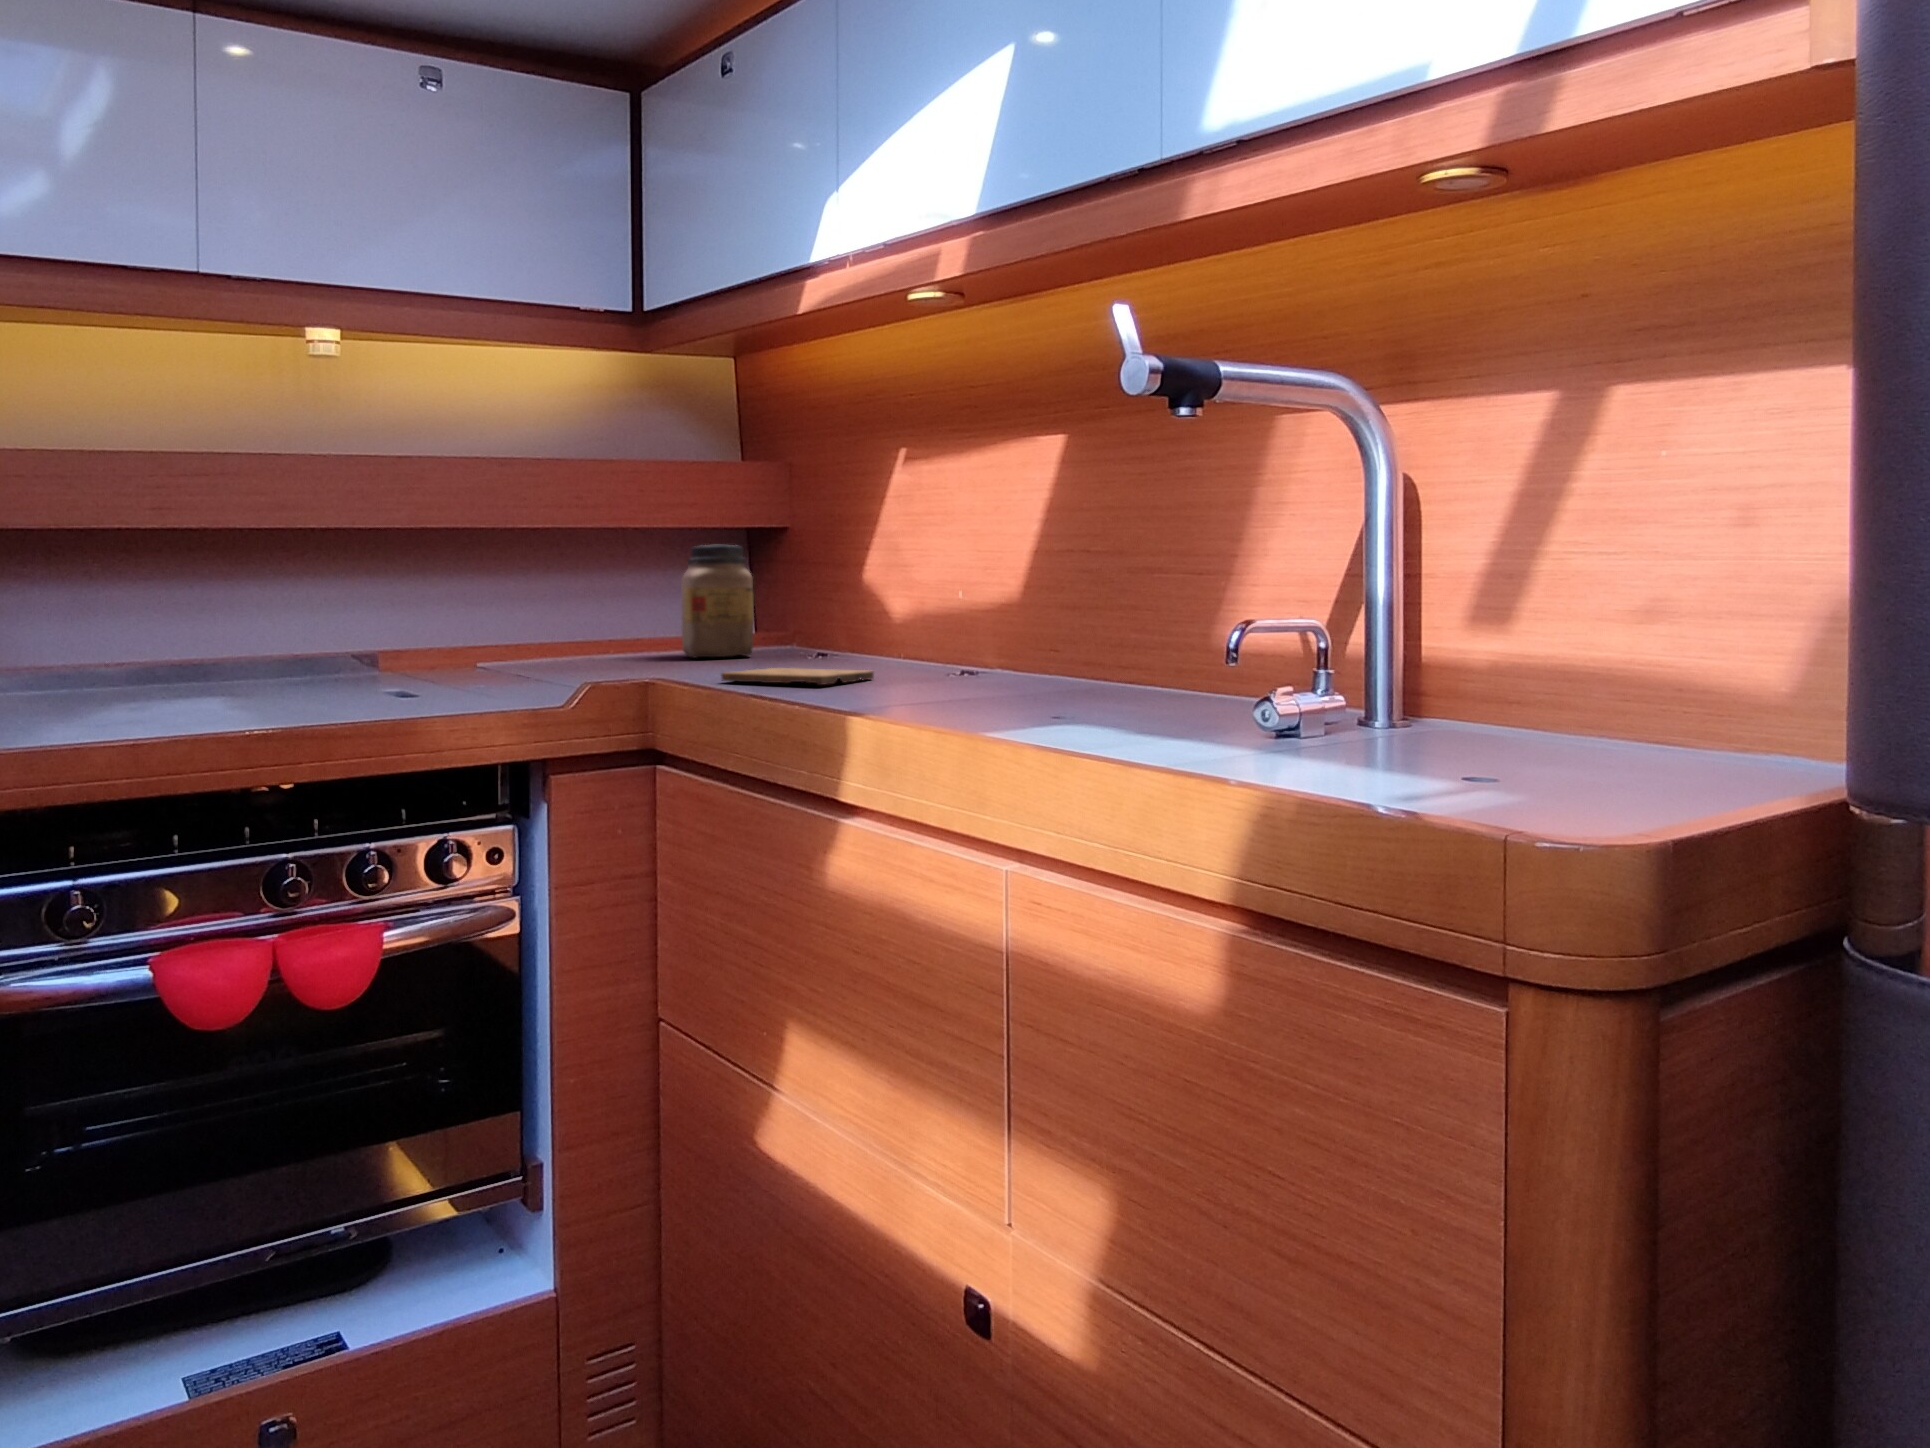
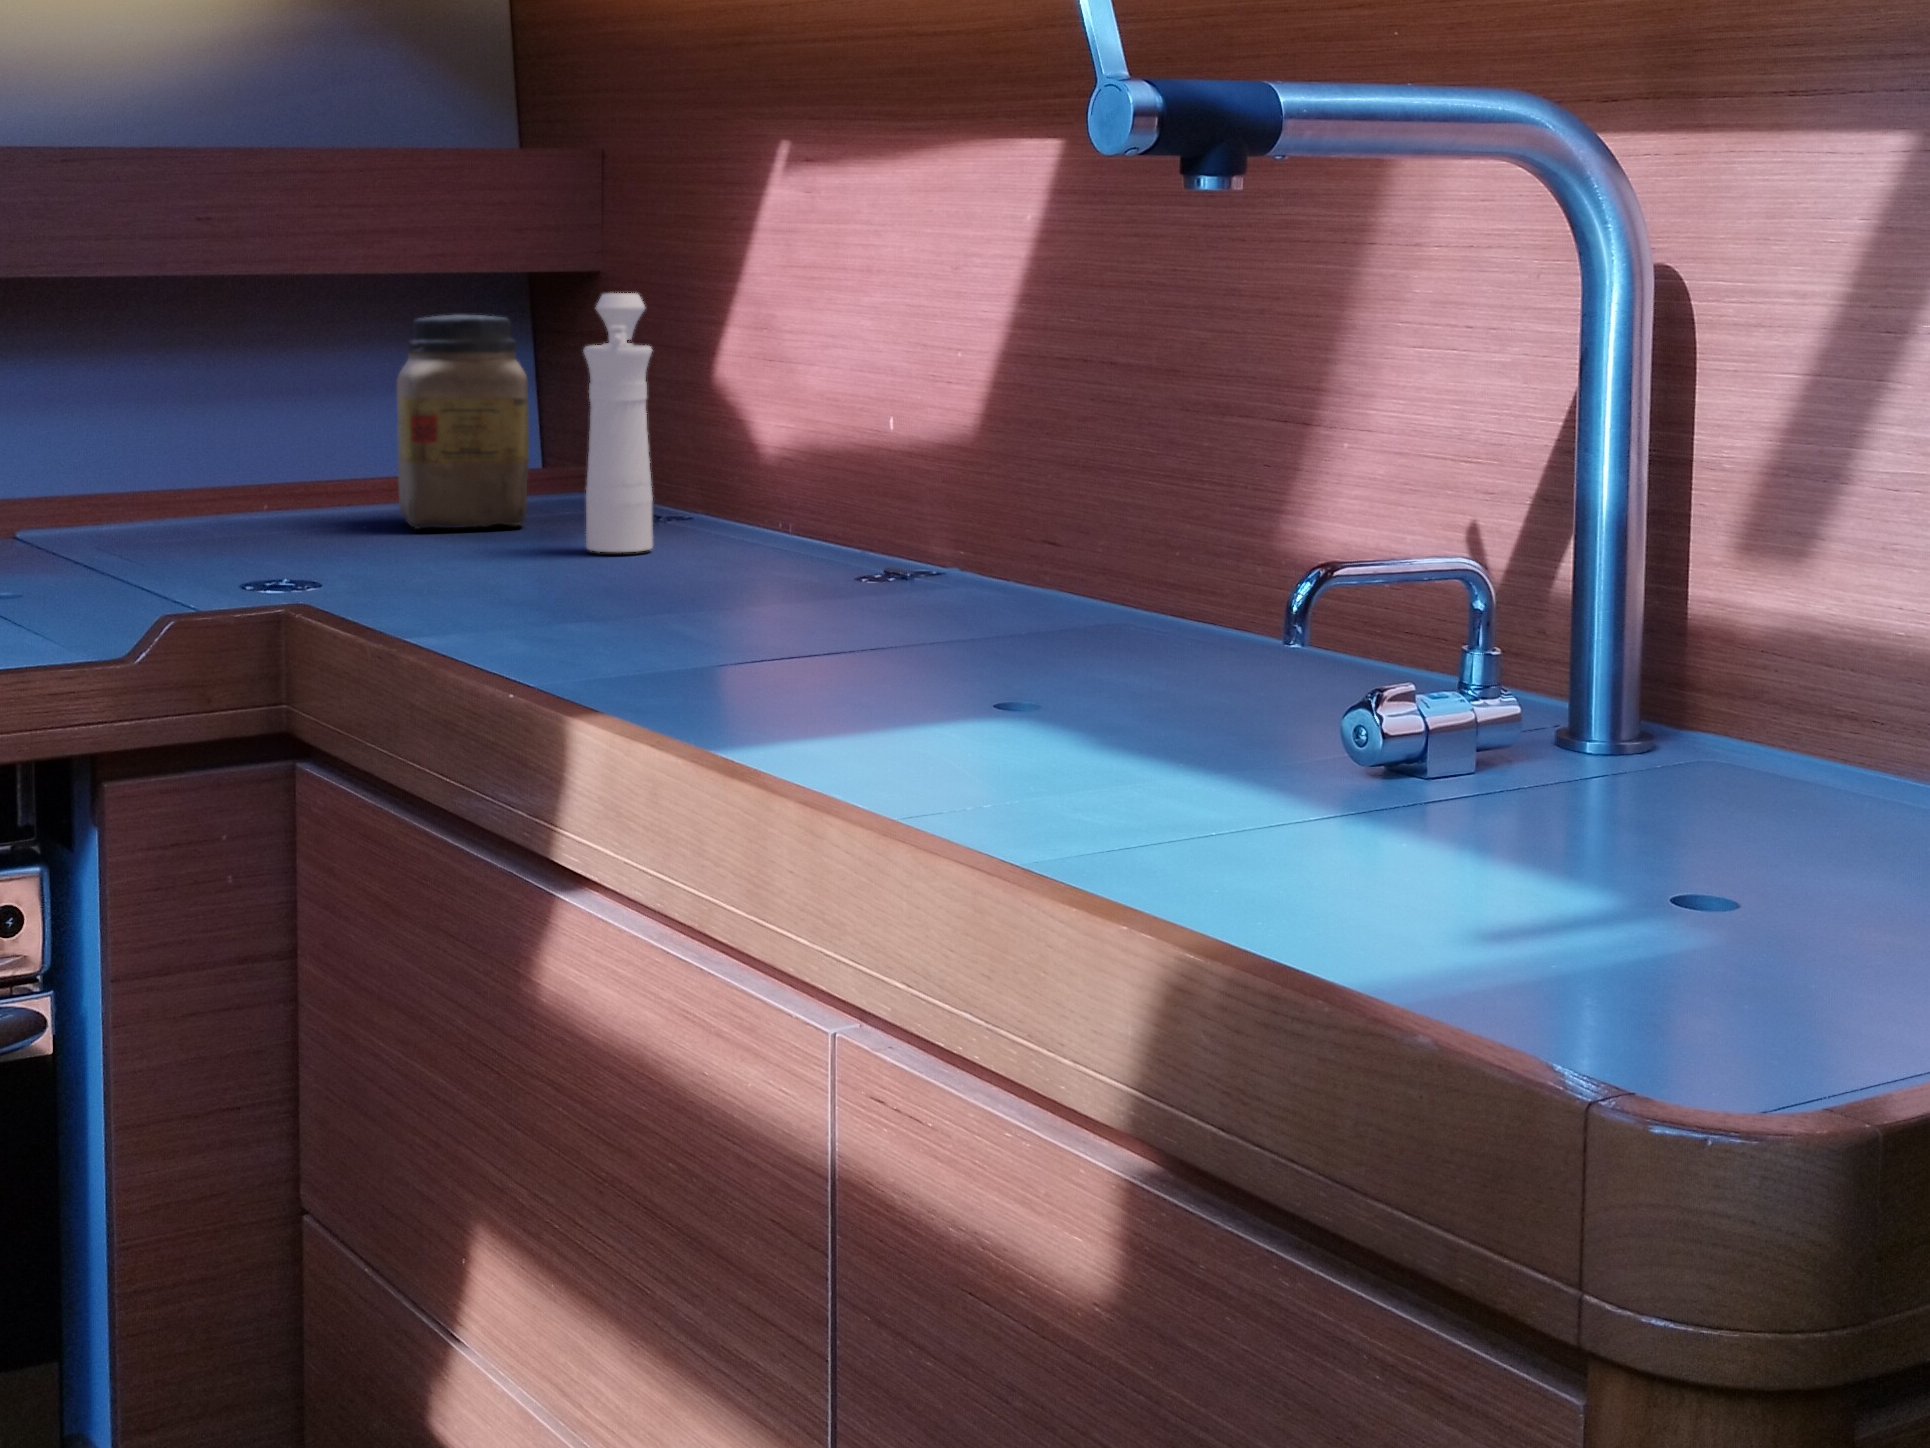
pepper mill: none [790,530,827,664] -> present [583,293,653,552]
cutting board: present [722,668,874,685] -> none [432,568,714,616]

